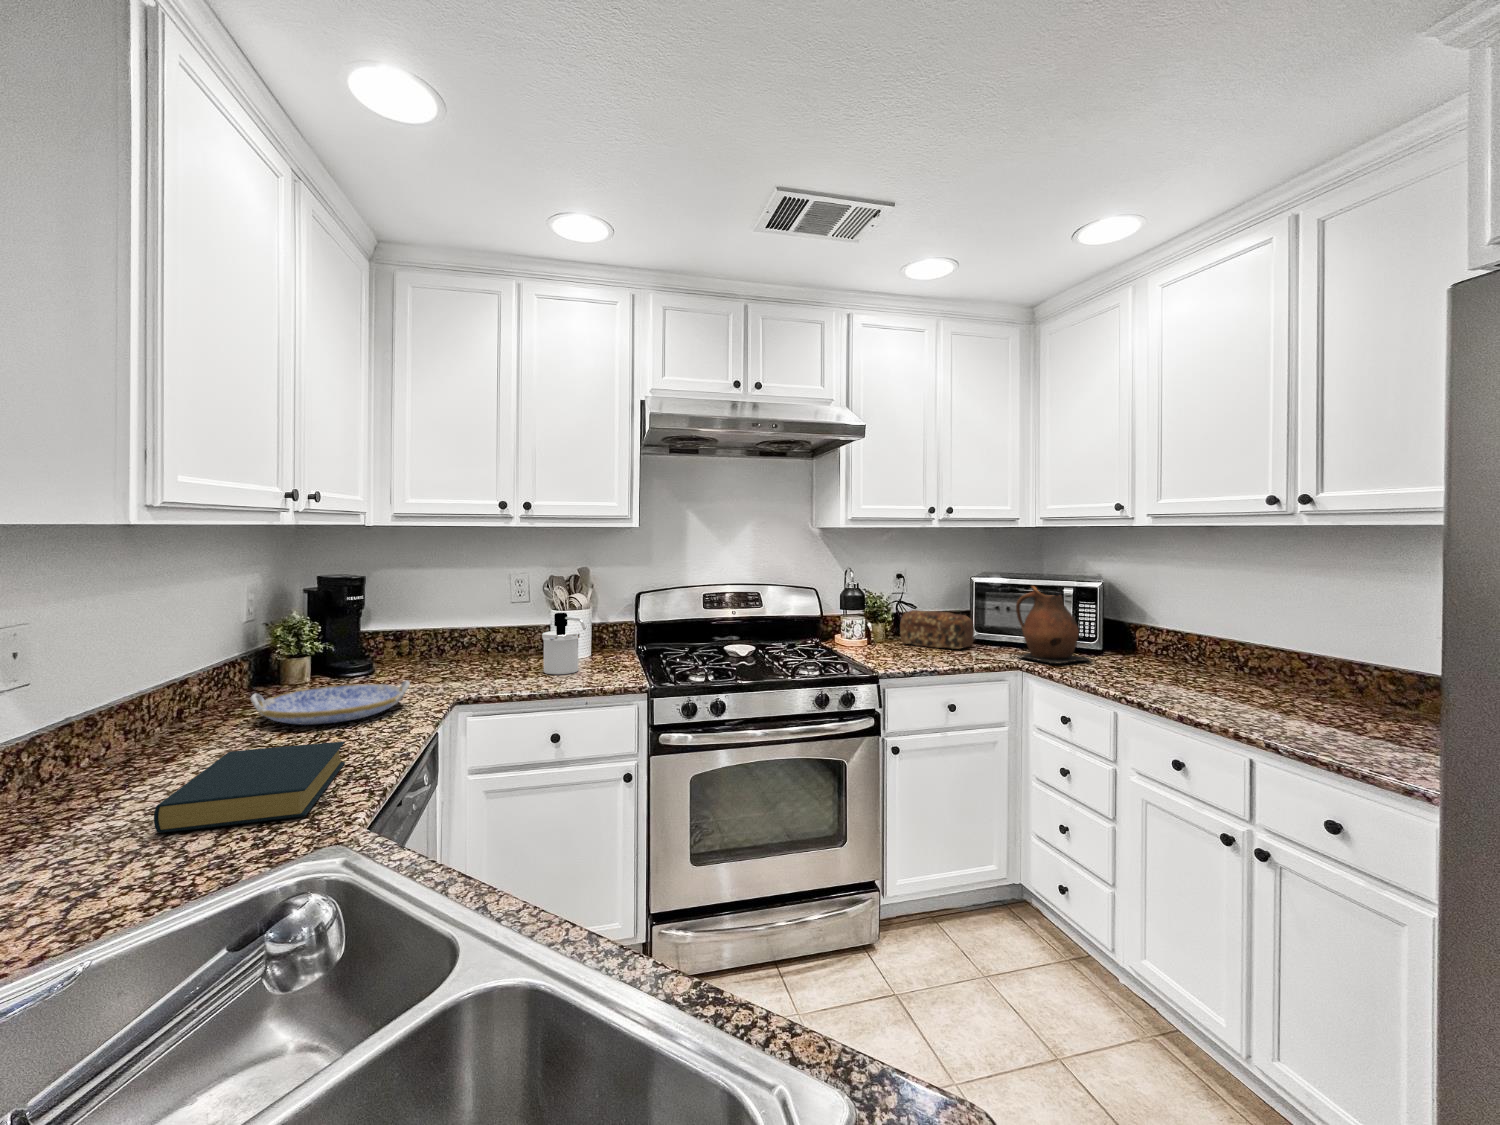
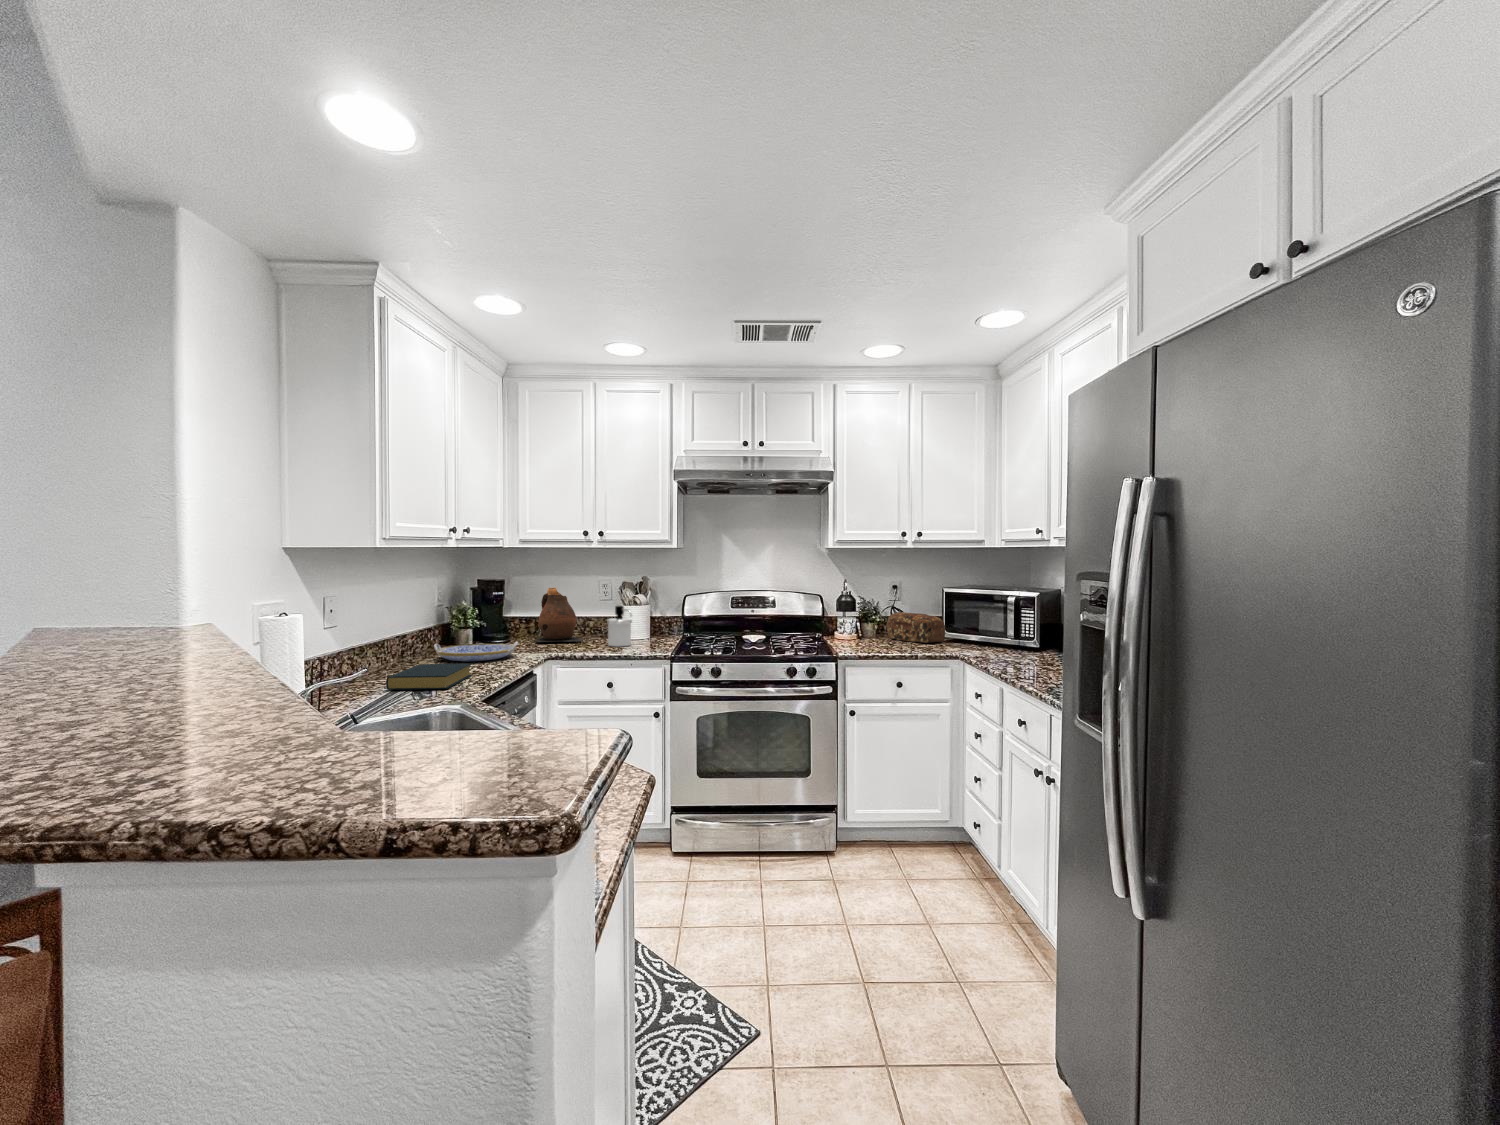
ceramic pitcher: present [1016,586,1090,663] -> present [536,588,581,643]

